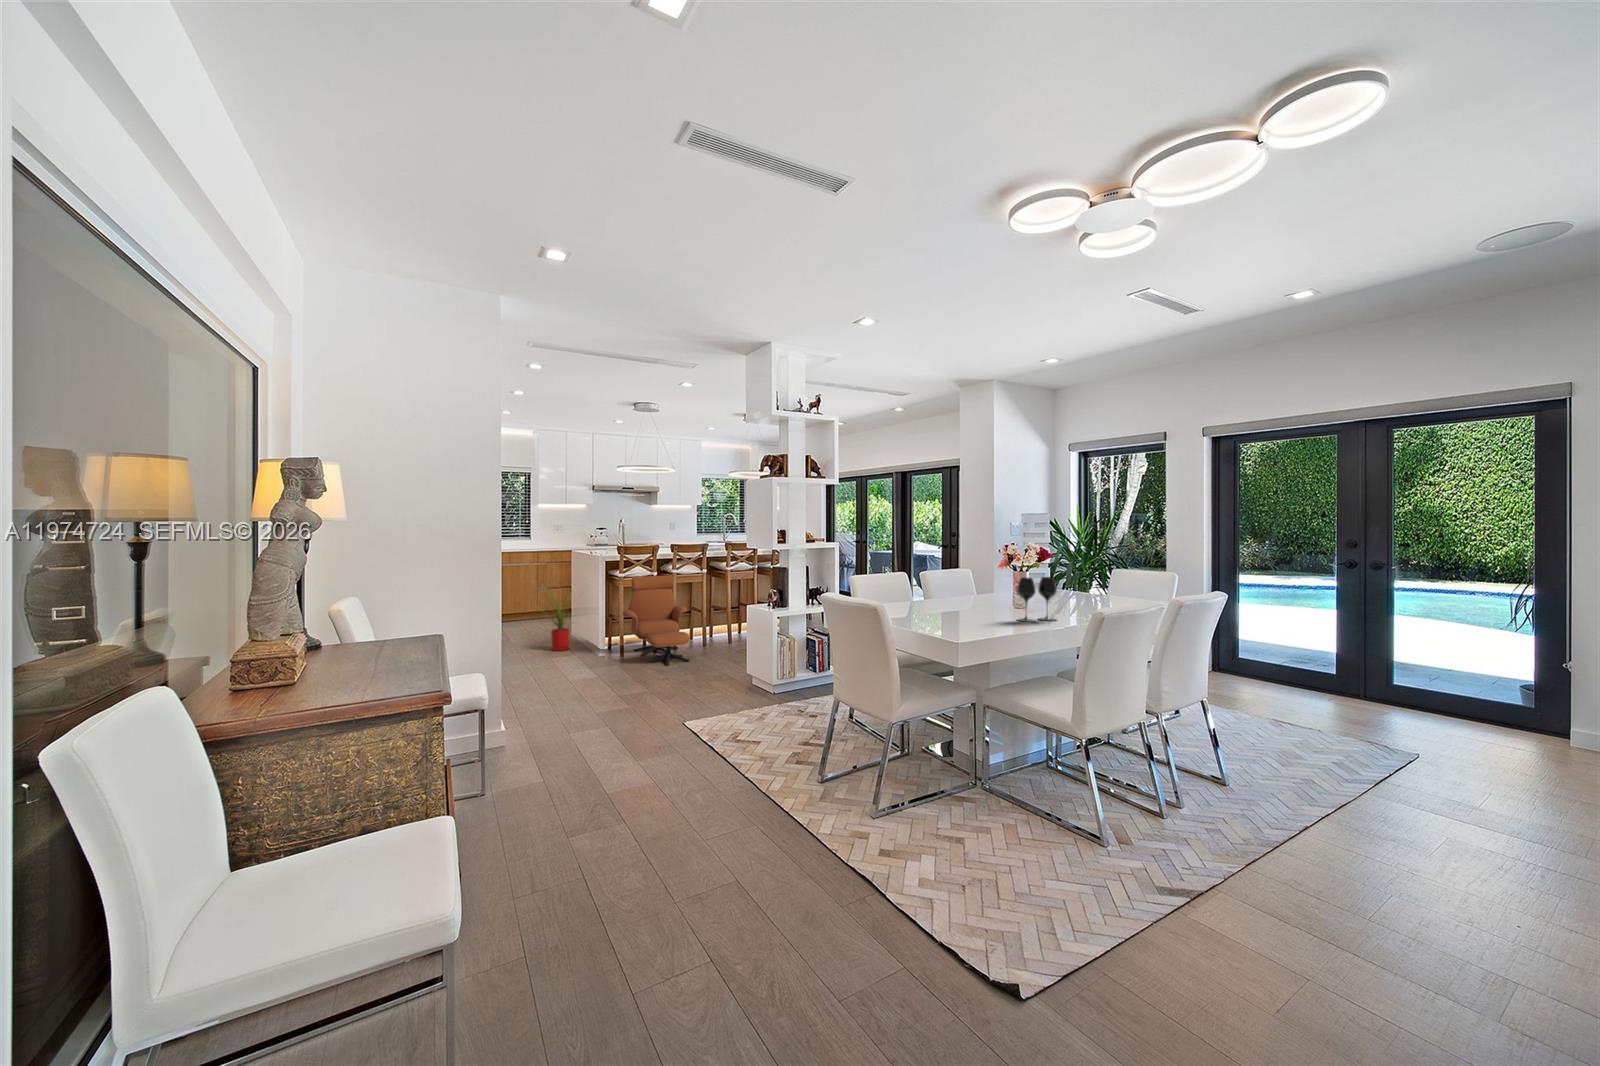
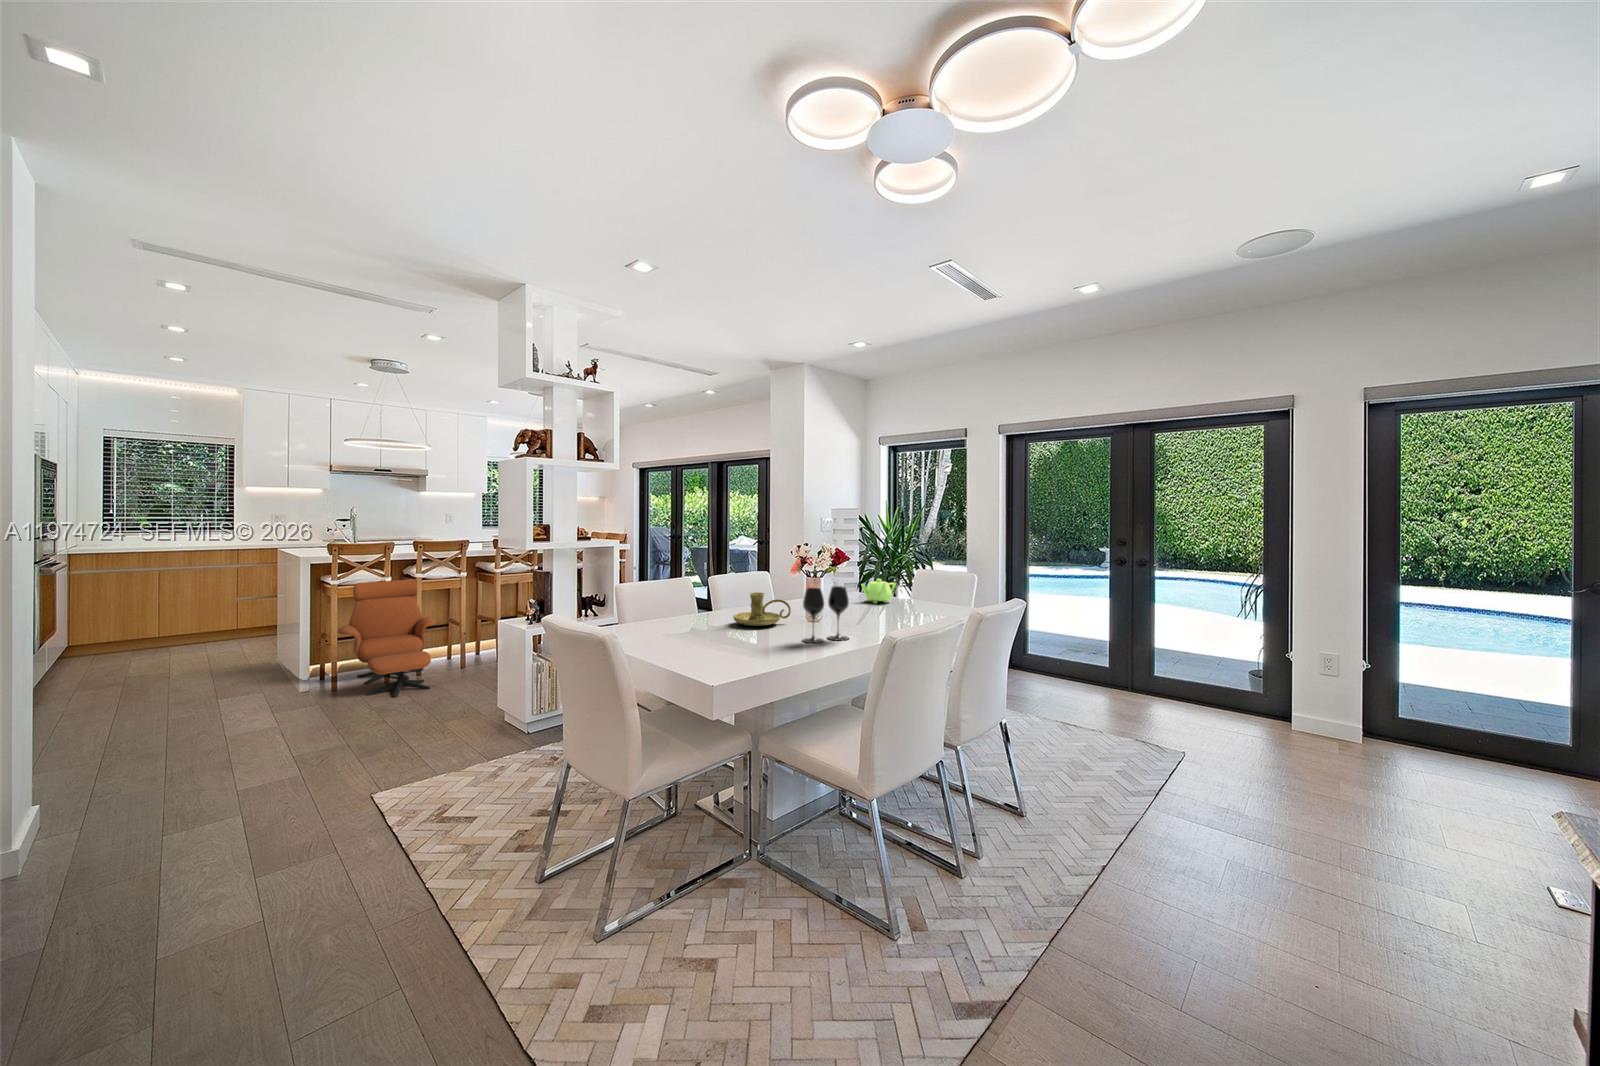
teapot: none [1061,576,1095,598] -> present [861,579,896,603]
candle holder: none [953,583,1002,610] -> present [733,592,791,626]
house plant: present [546,592,570,651] -> none [199,594,286,684]

